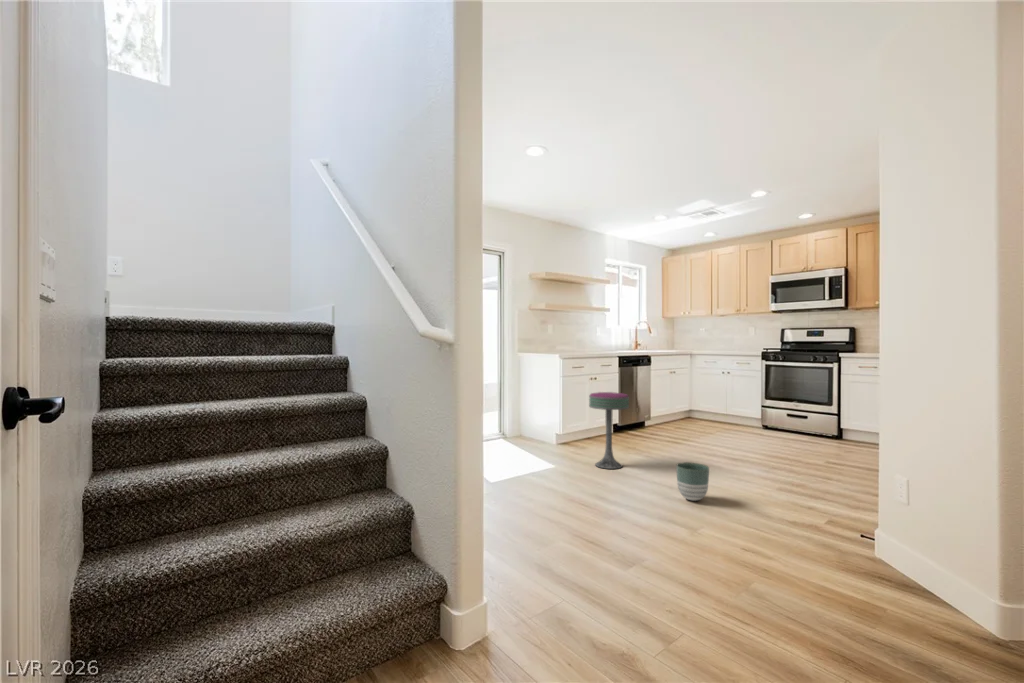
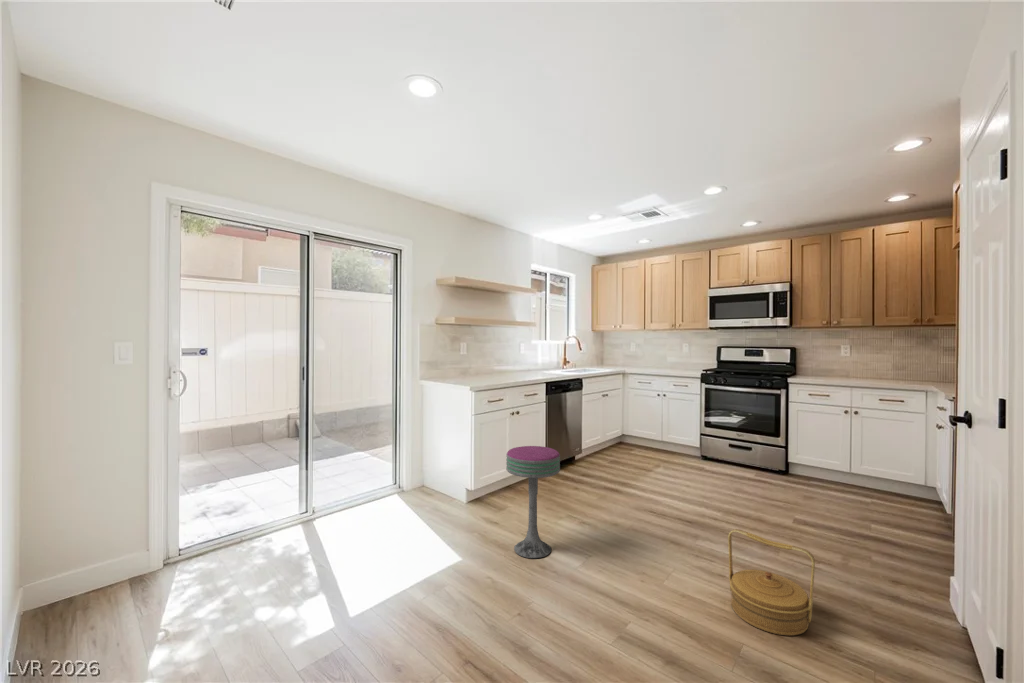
basket: none [750,440,808,503] -> present [728,529,815,636]
planter: present [676,462,709,501] -> none [633,574,682,643]

